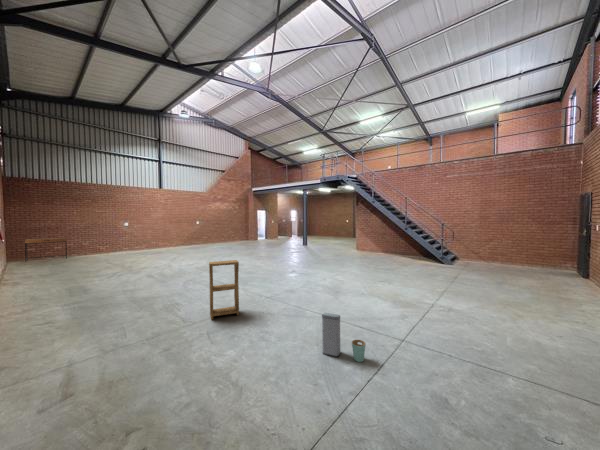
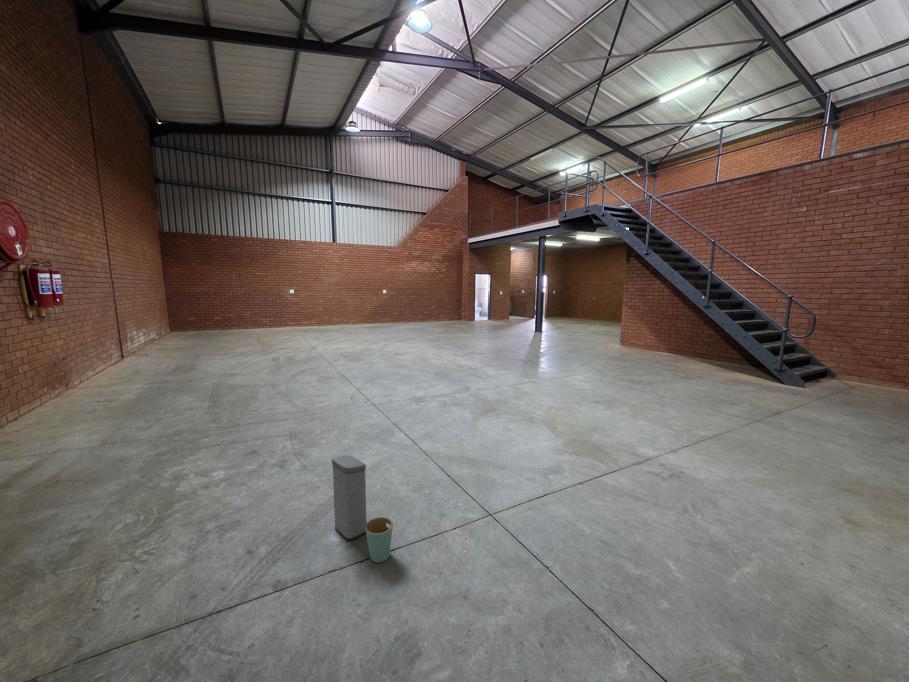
desk: present [25,238,67,262] -> none [185,307,230,333]
shelving unit: present [209,260,239,320] -> none [256,346,312,433]

